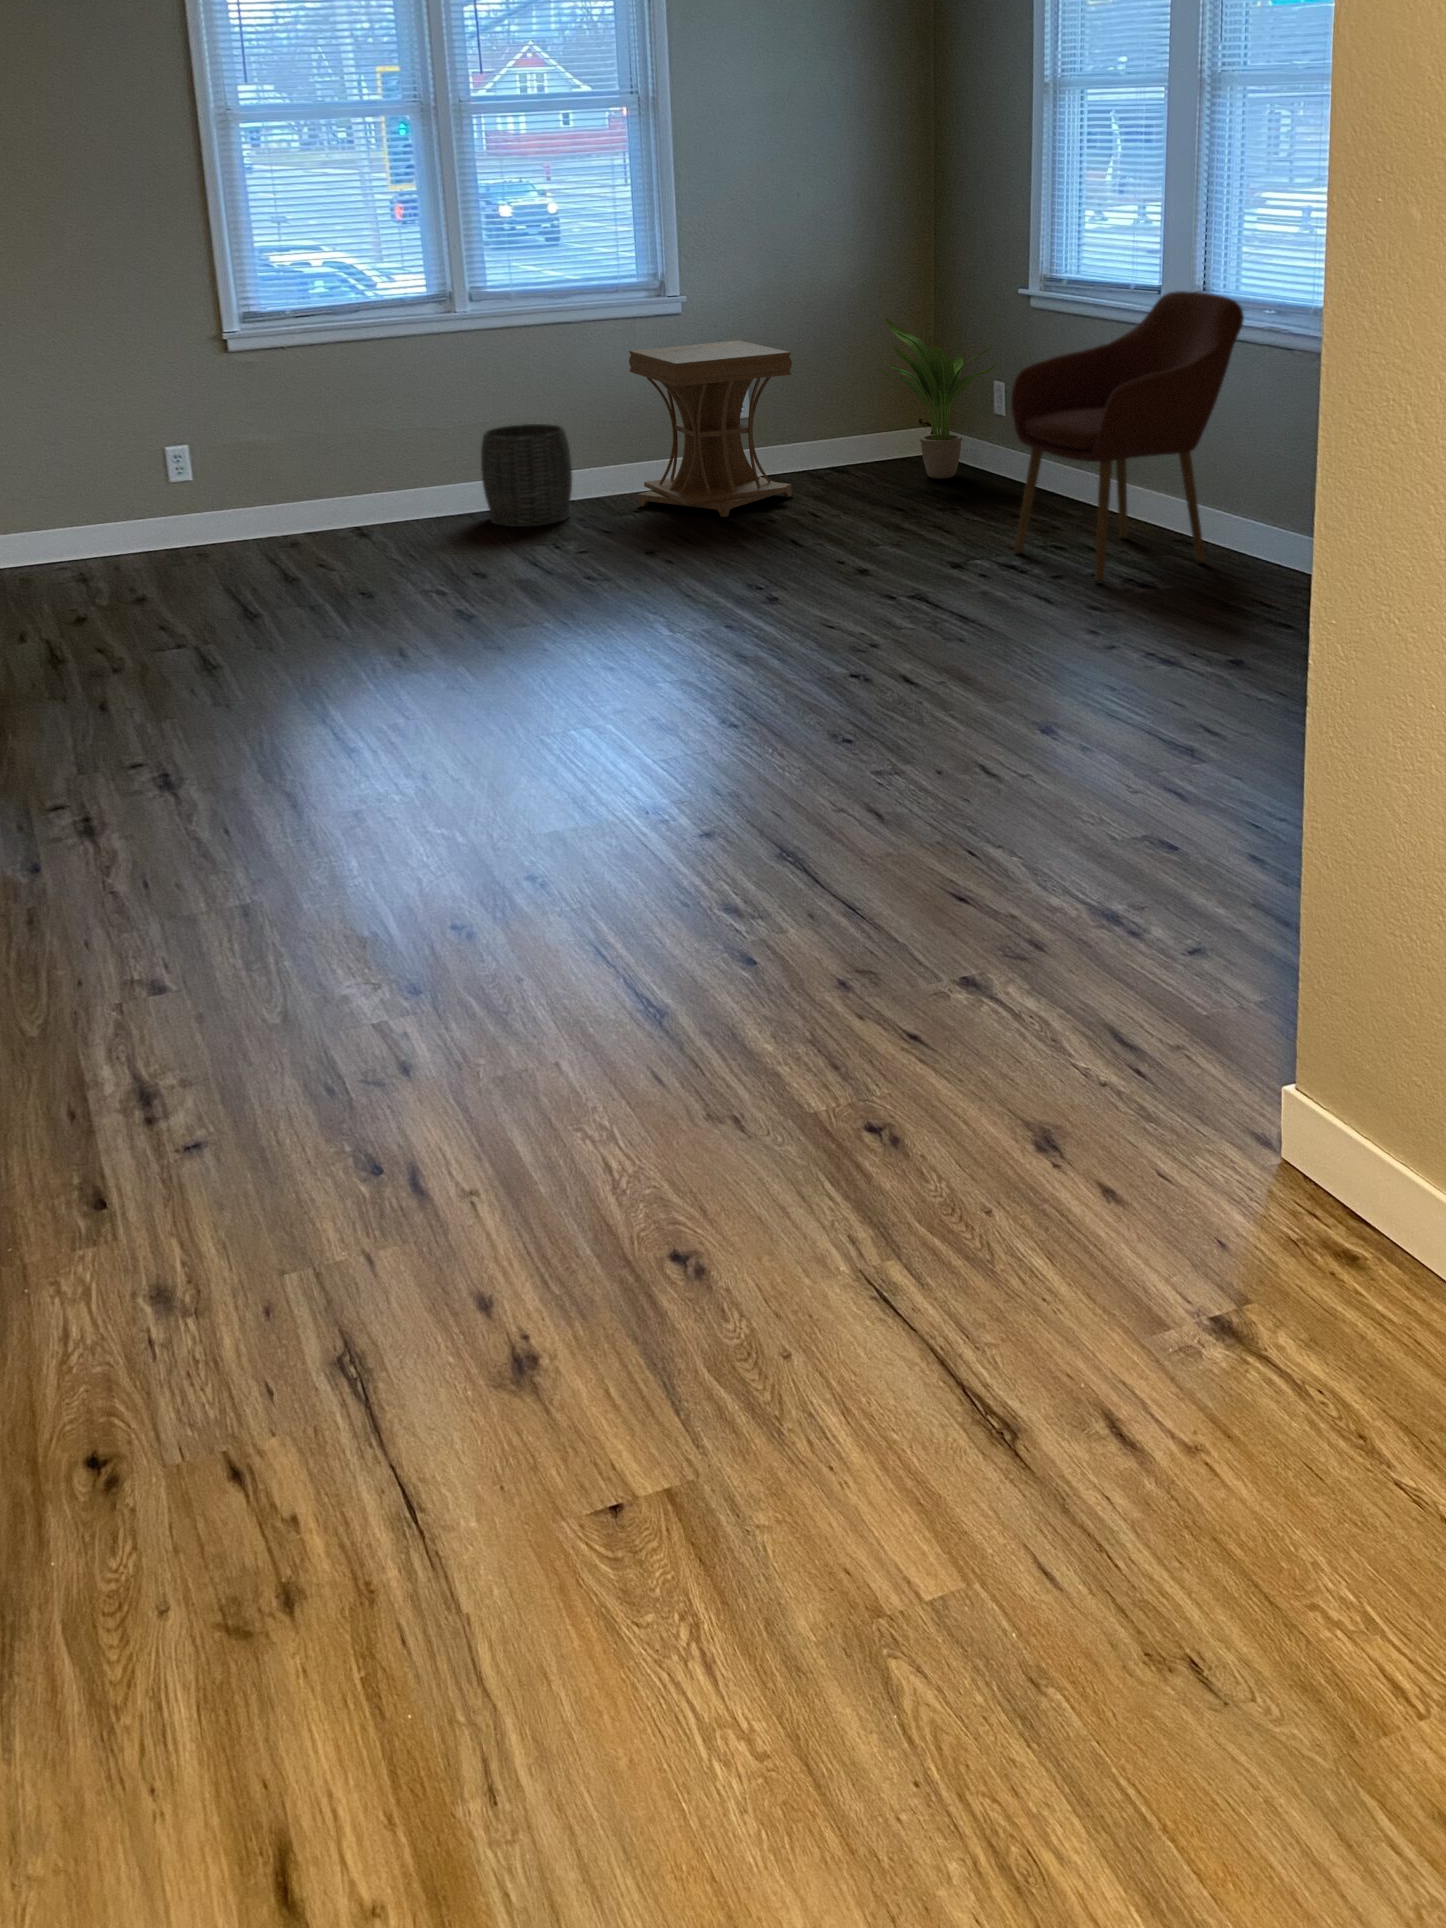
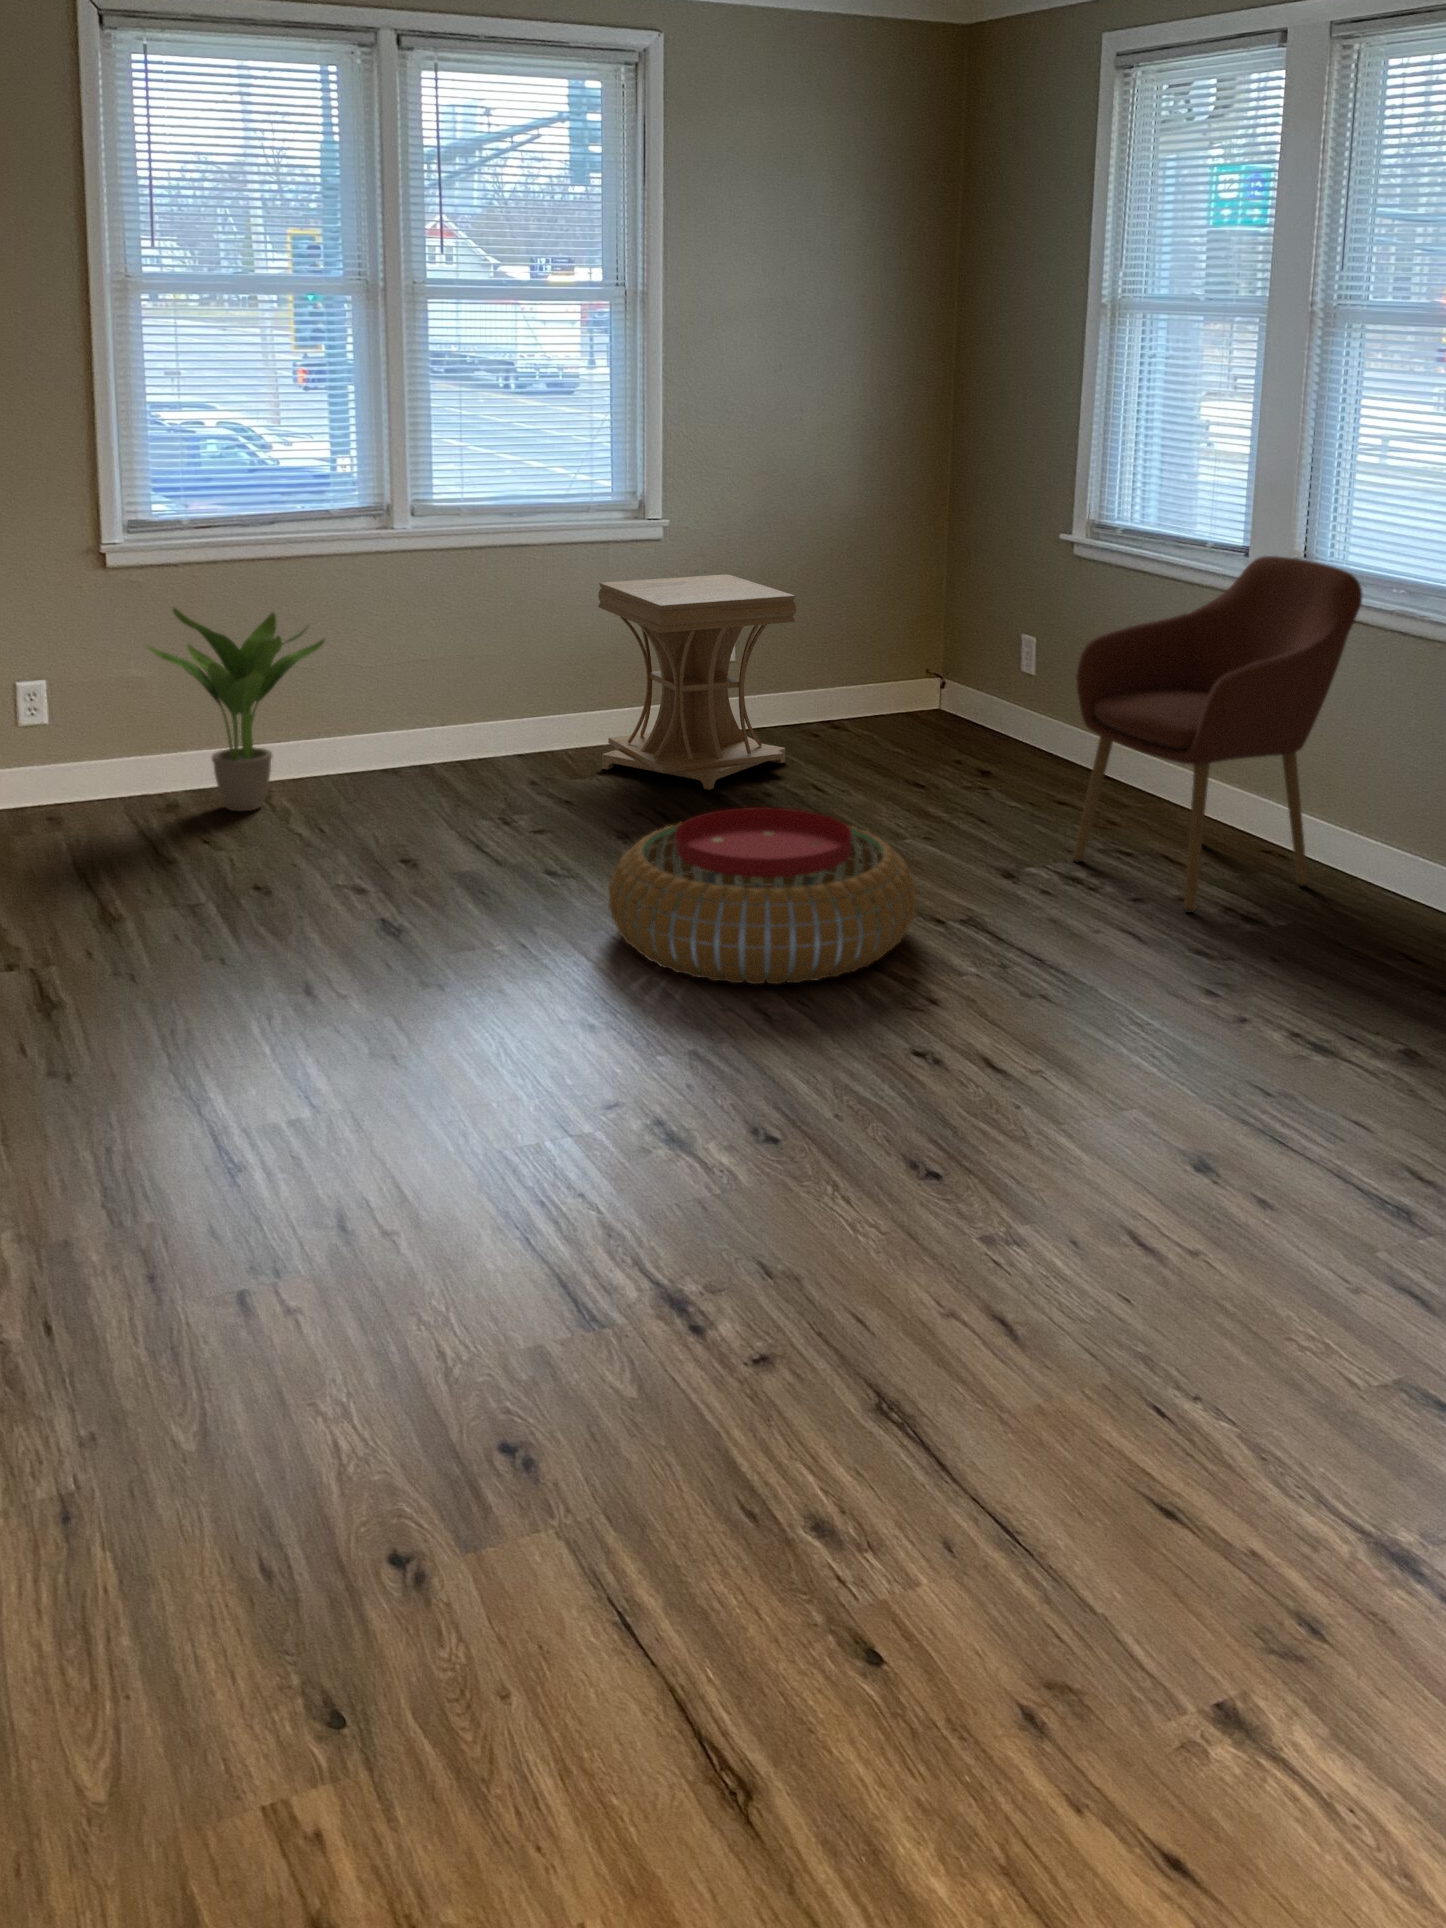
potted plant: present [878,318,995,479] -> present [146,608,325,811]
woven basket: present [481,424,572,527] -> none [414,666,525,793]
pouf: none [626,510,869,637] -> present [609,807,916,984]

